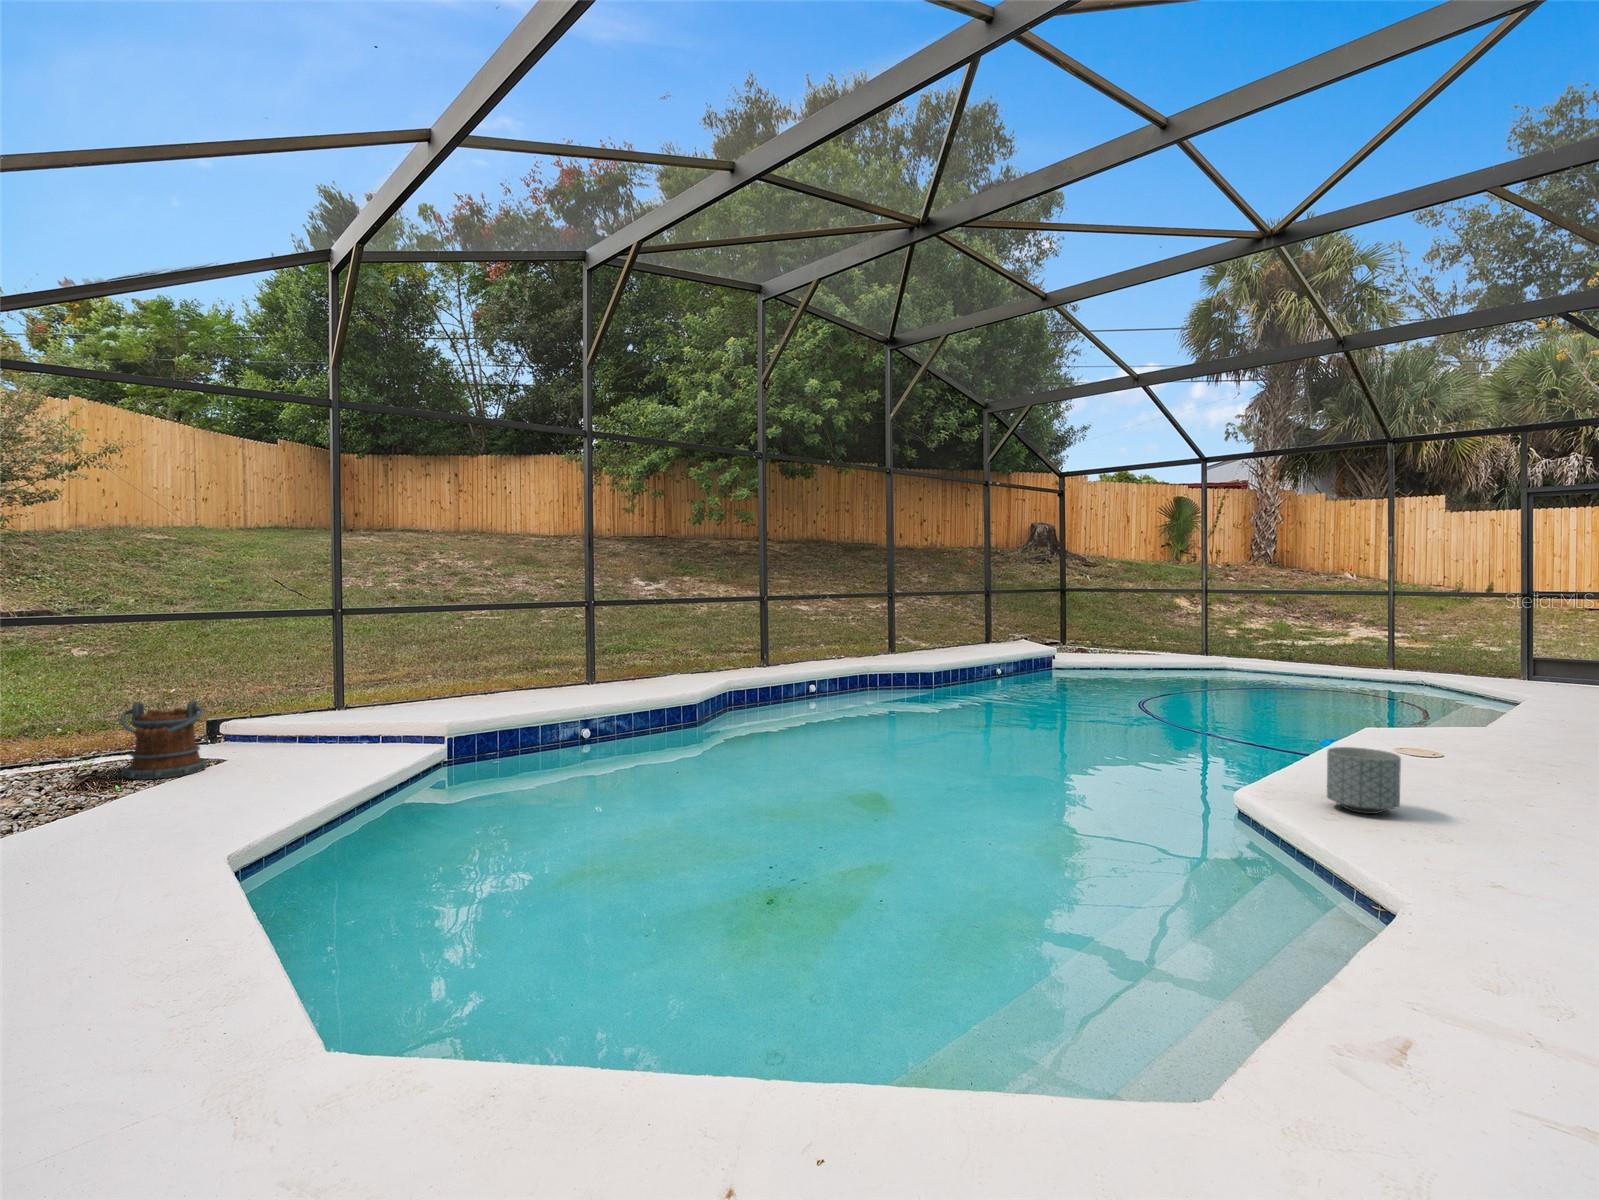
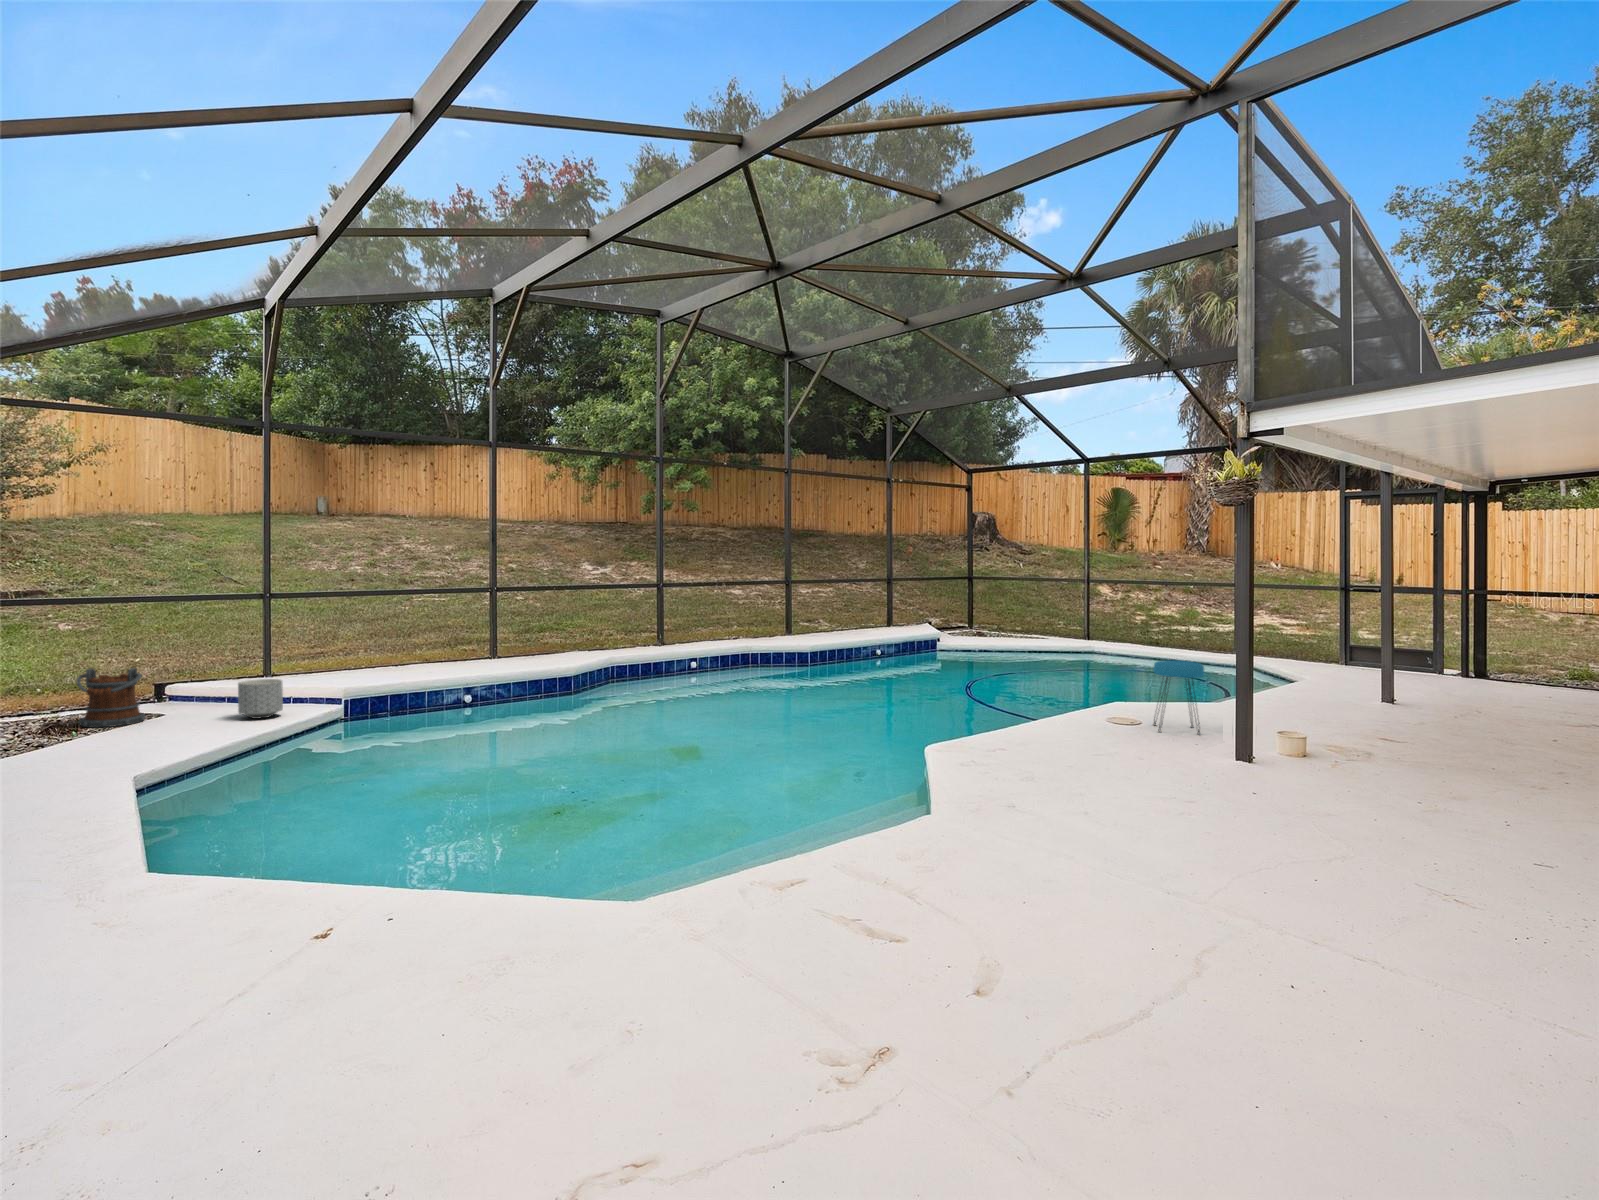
stool: none [1454,675,1536,764] -> present [1153,660,1204,734]
planter: present [1327,747,1401,814] -> present [238,679,283,719]

